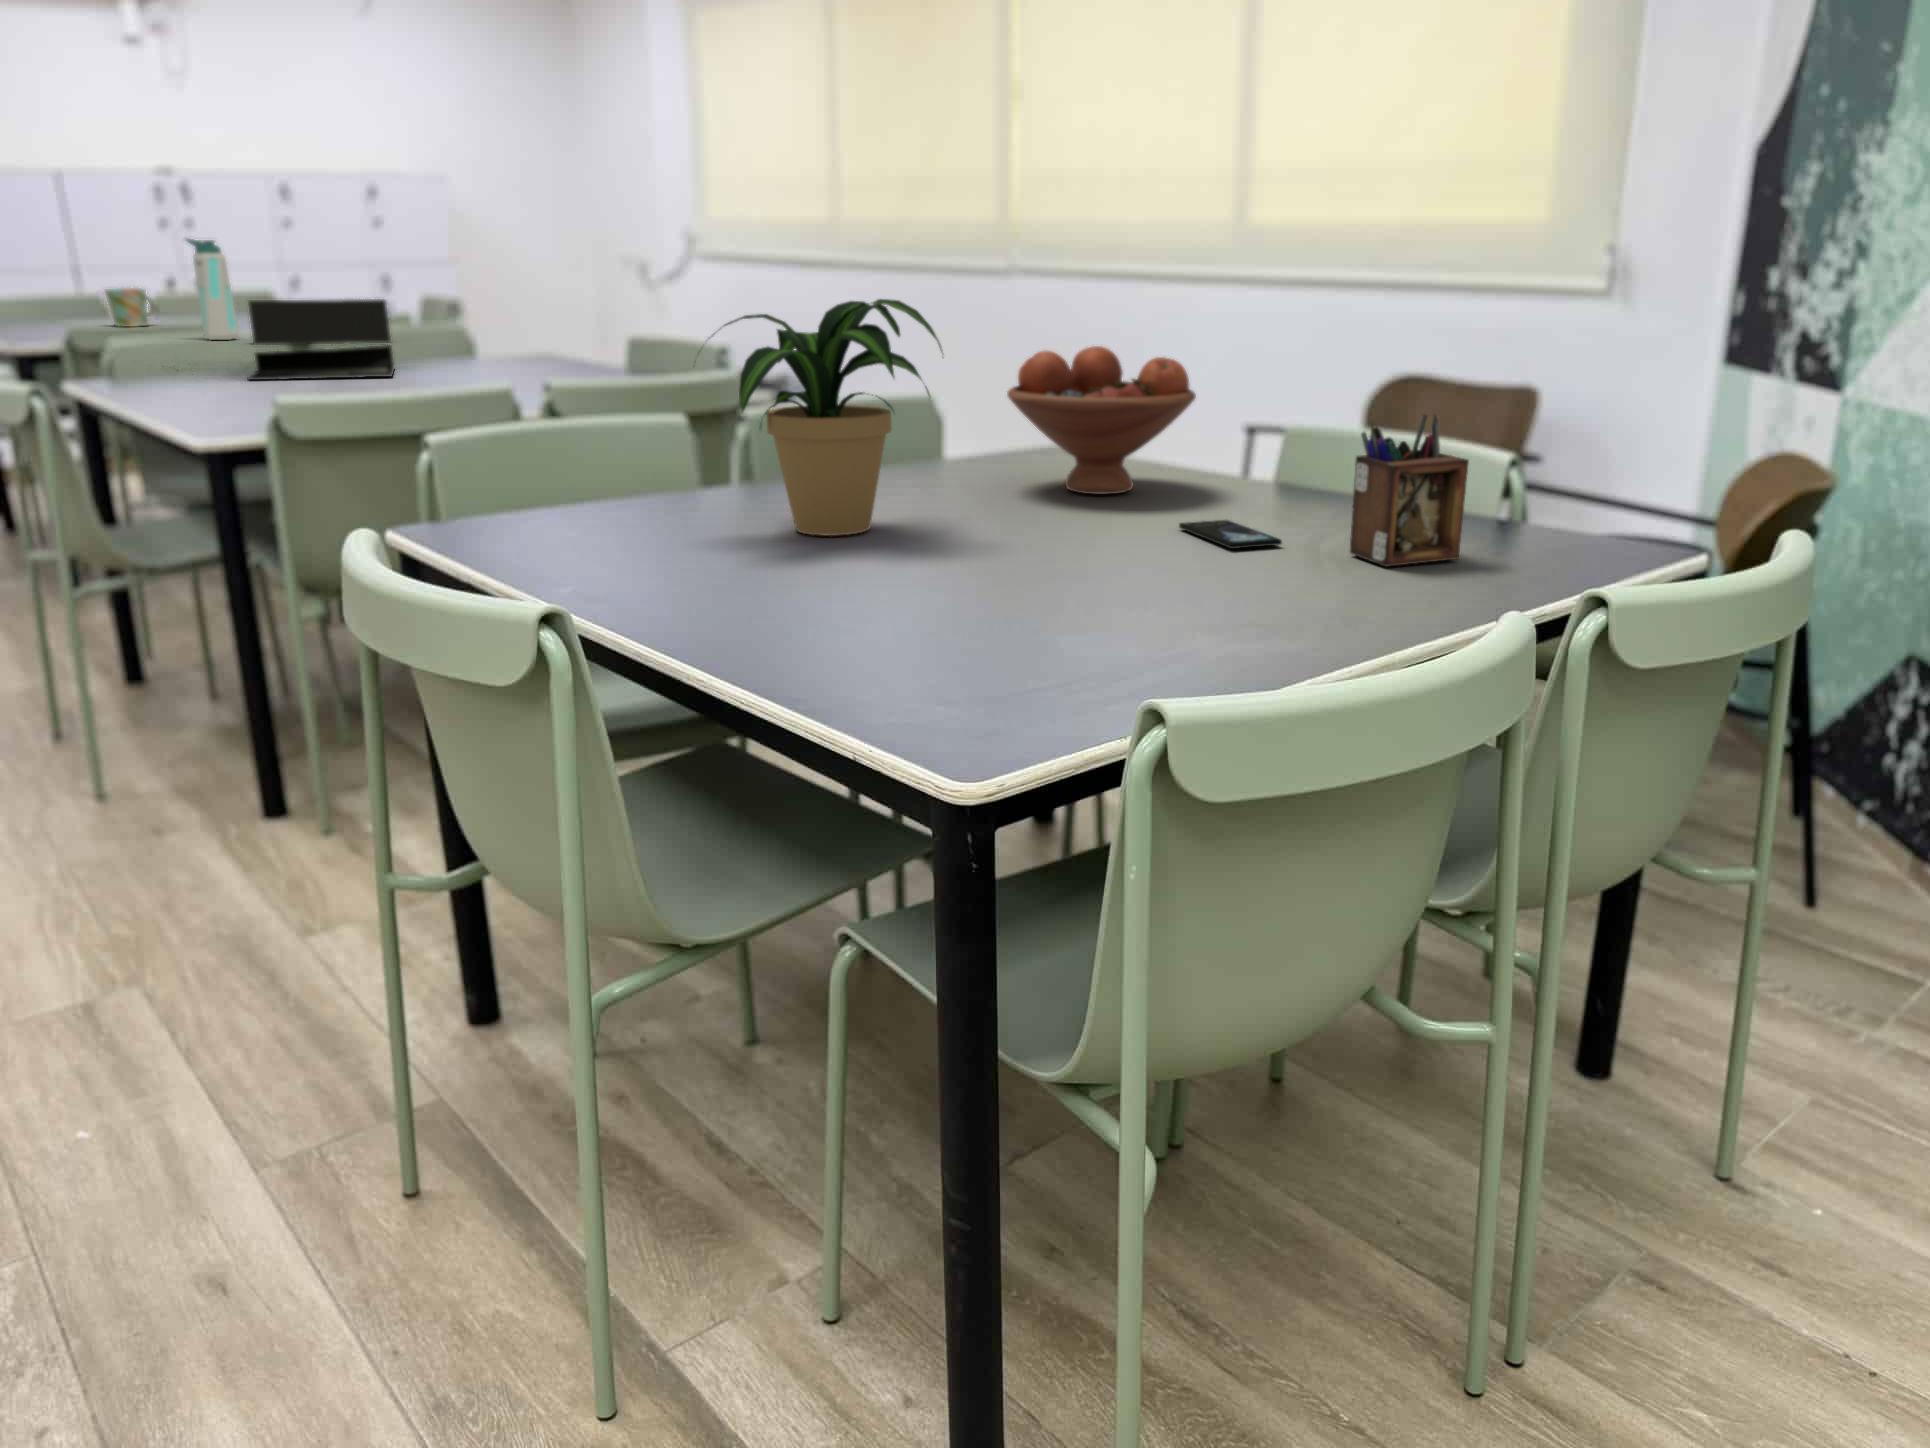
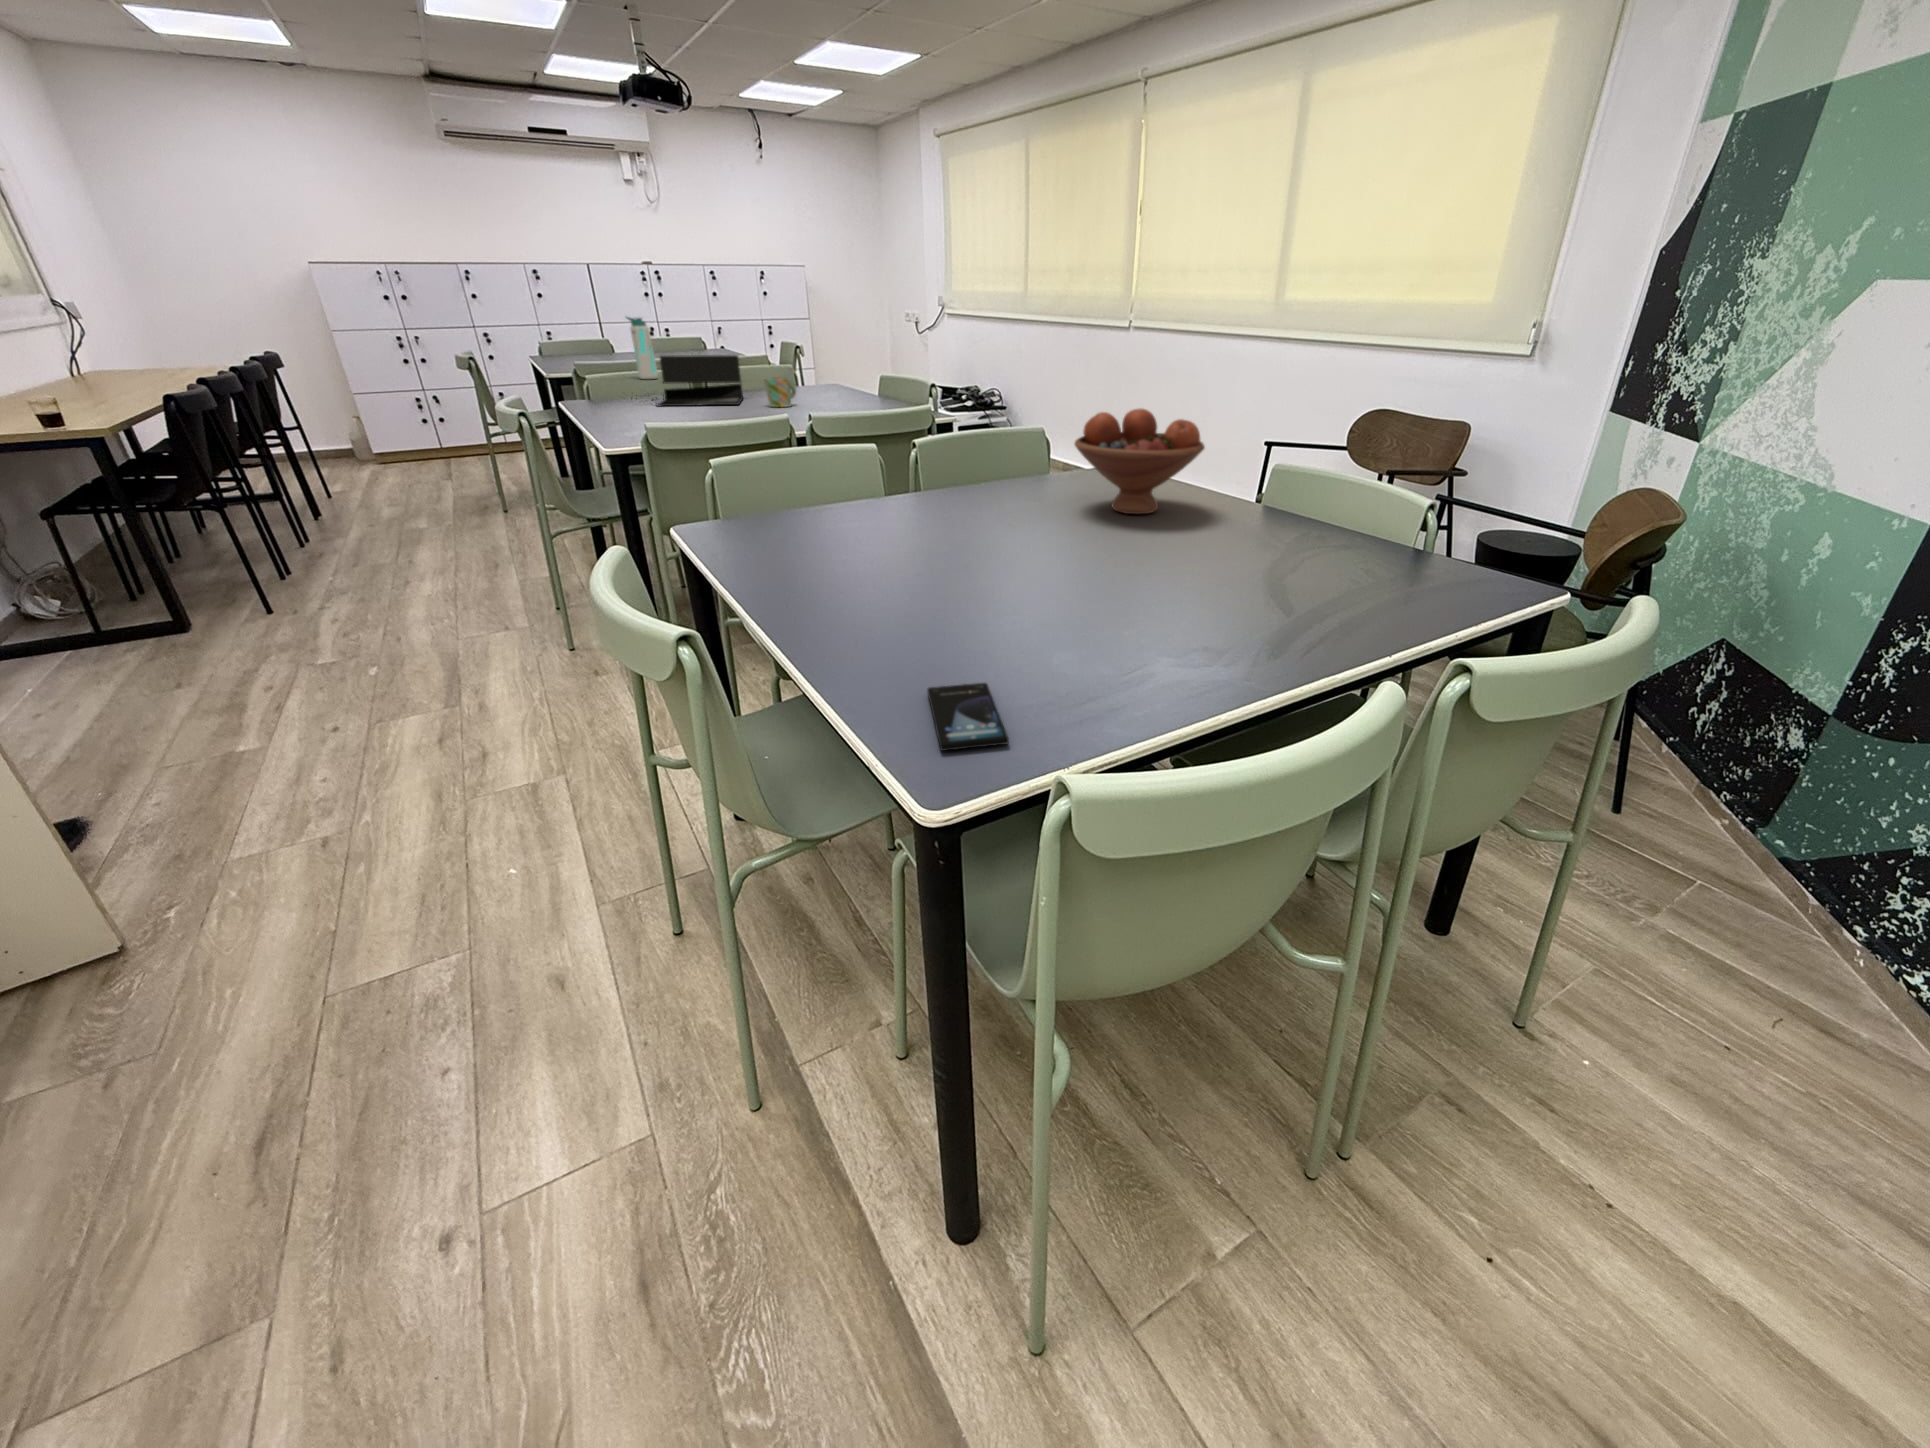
mug: present [105,288,157,327] -> present [764,377,796,407]
potted plant: present [712,299,942,535] -> none [851,381,1015,545]
desk organizer: present [1350,415,1469,567] -> none [1294,478,1389,592]
smartphone: present [1179,520,1282,549] -> present [927,683,1009,751]

